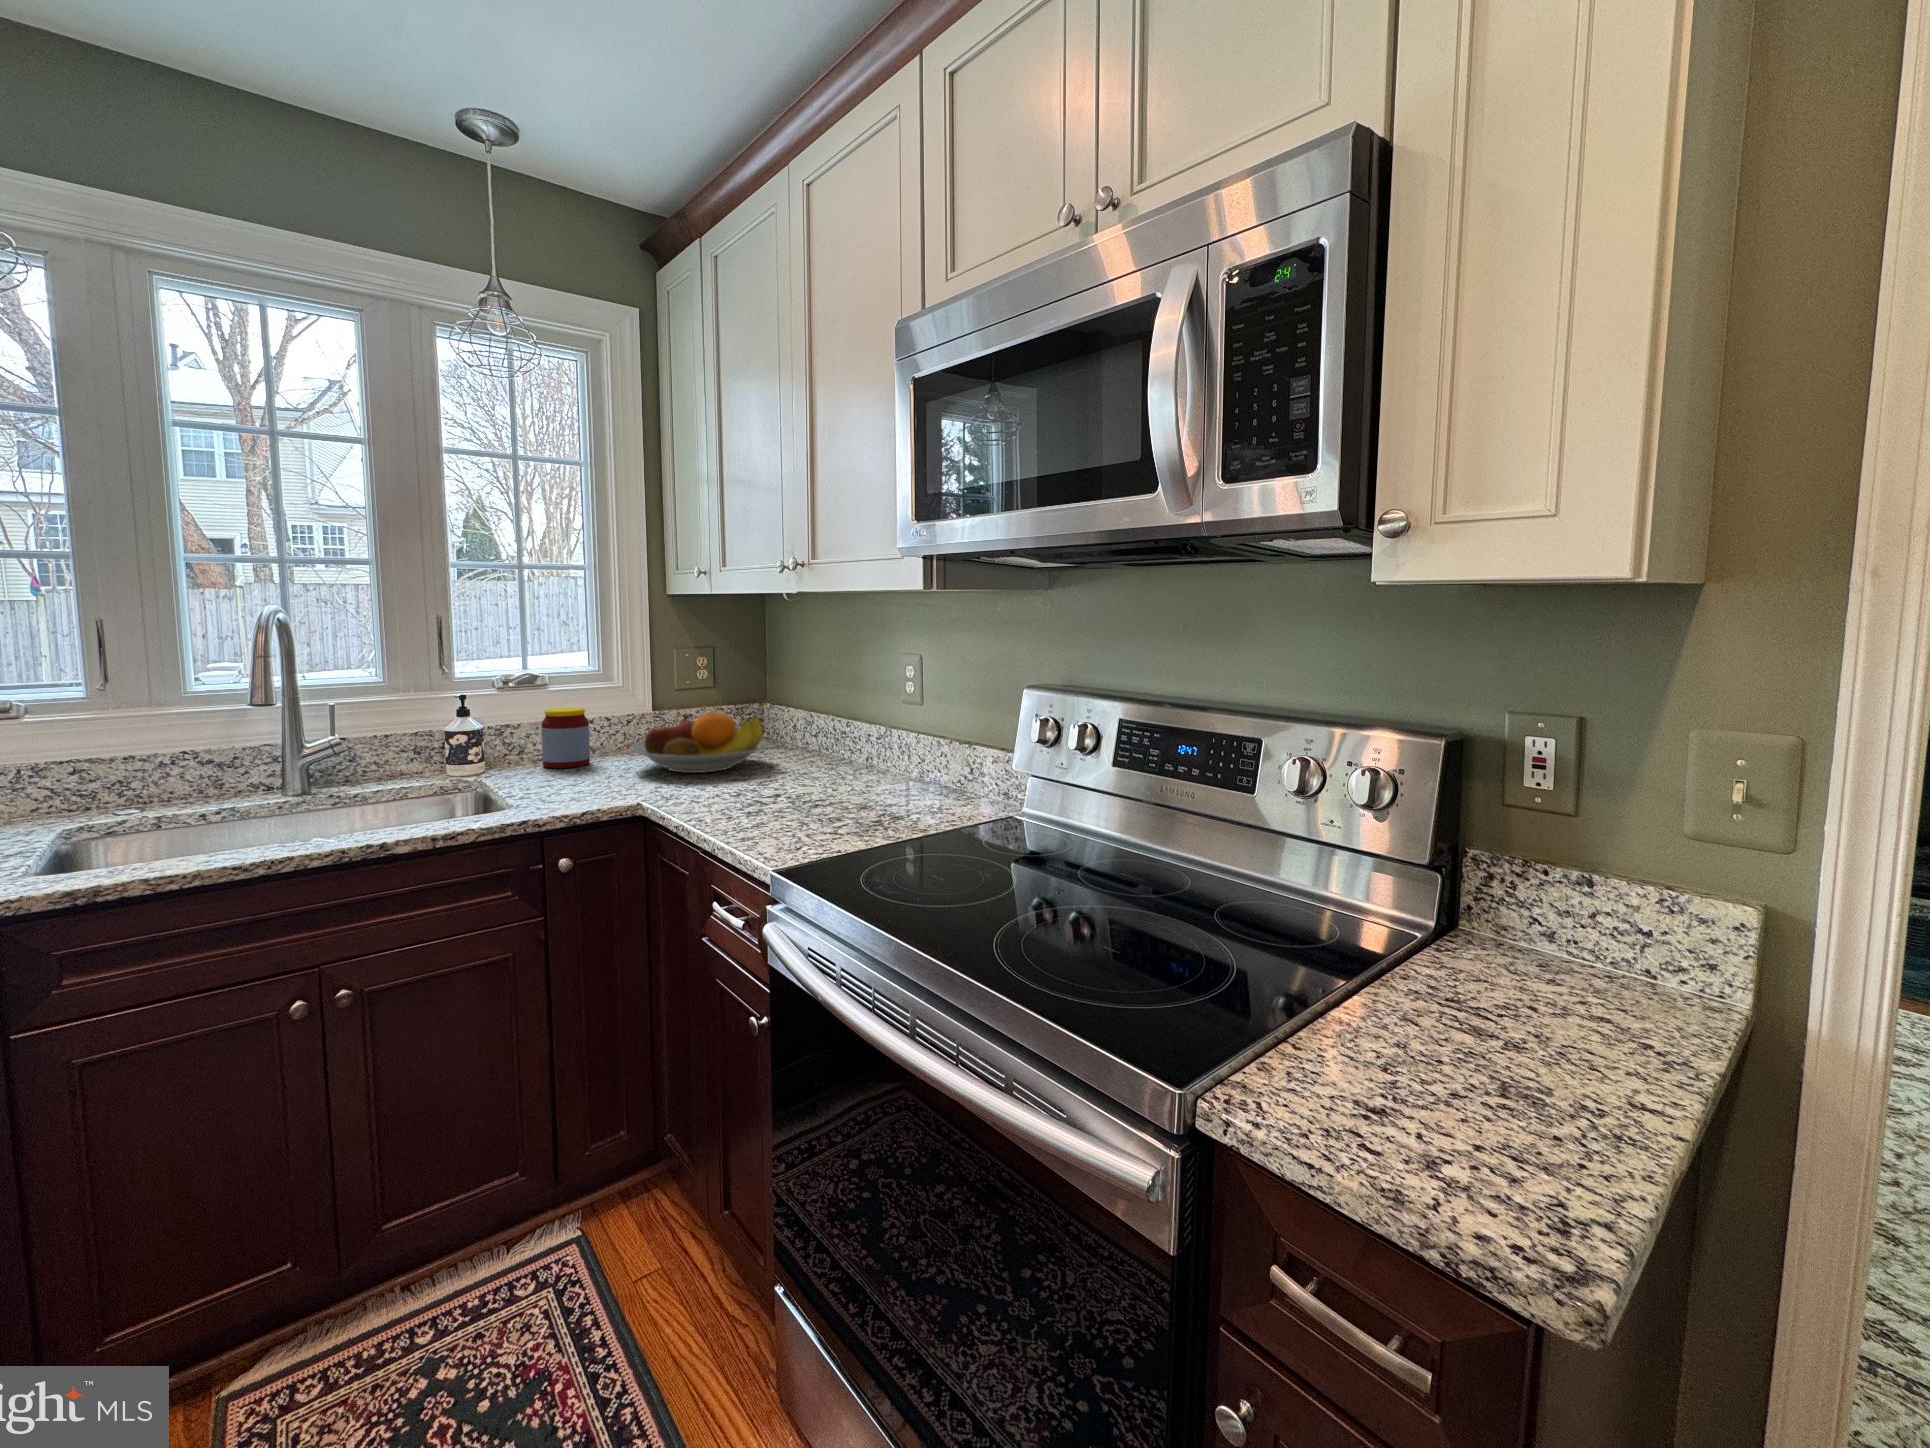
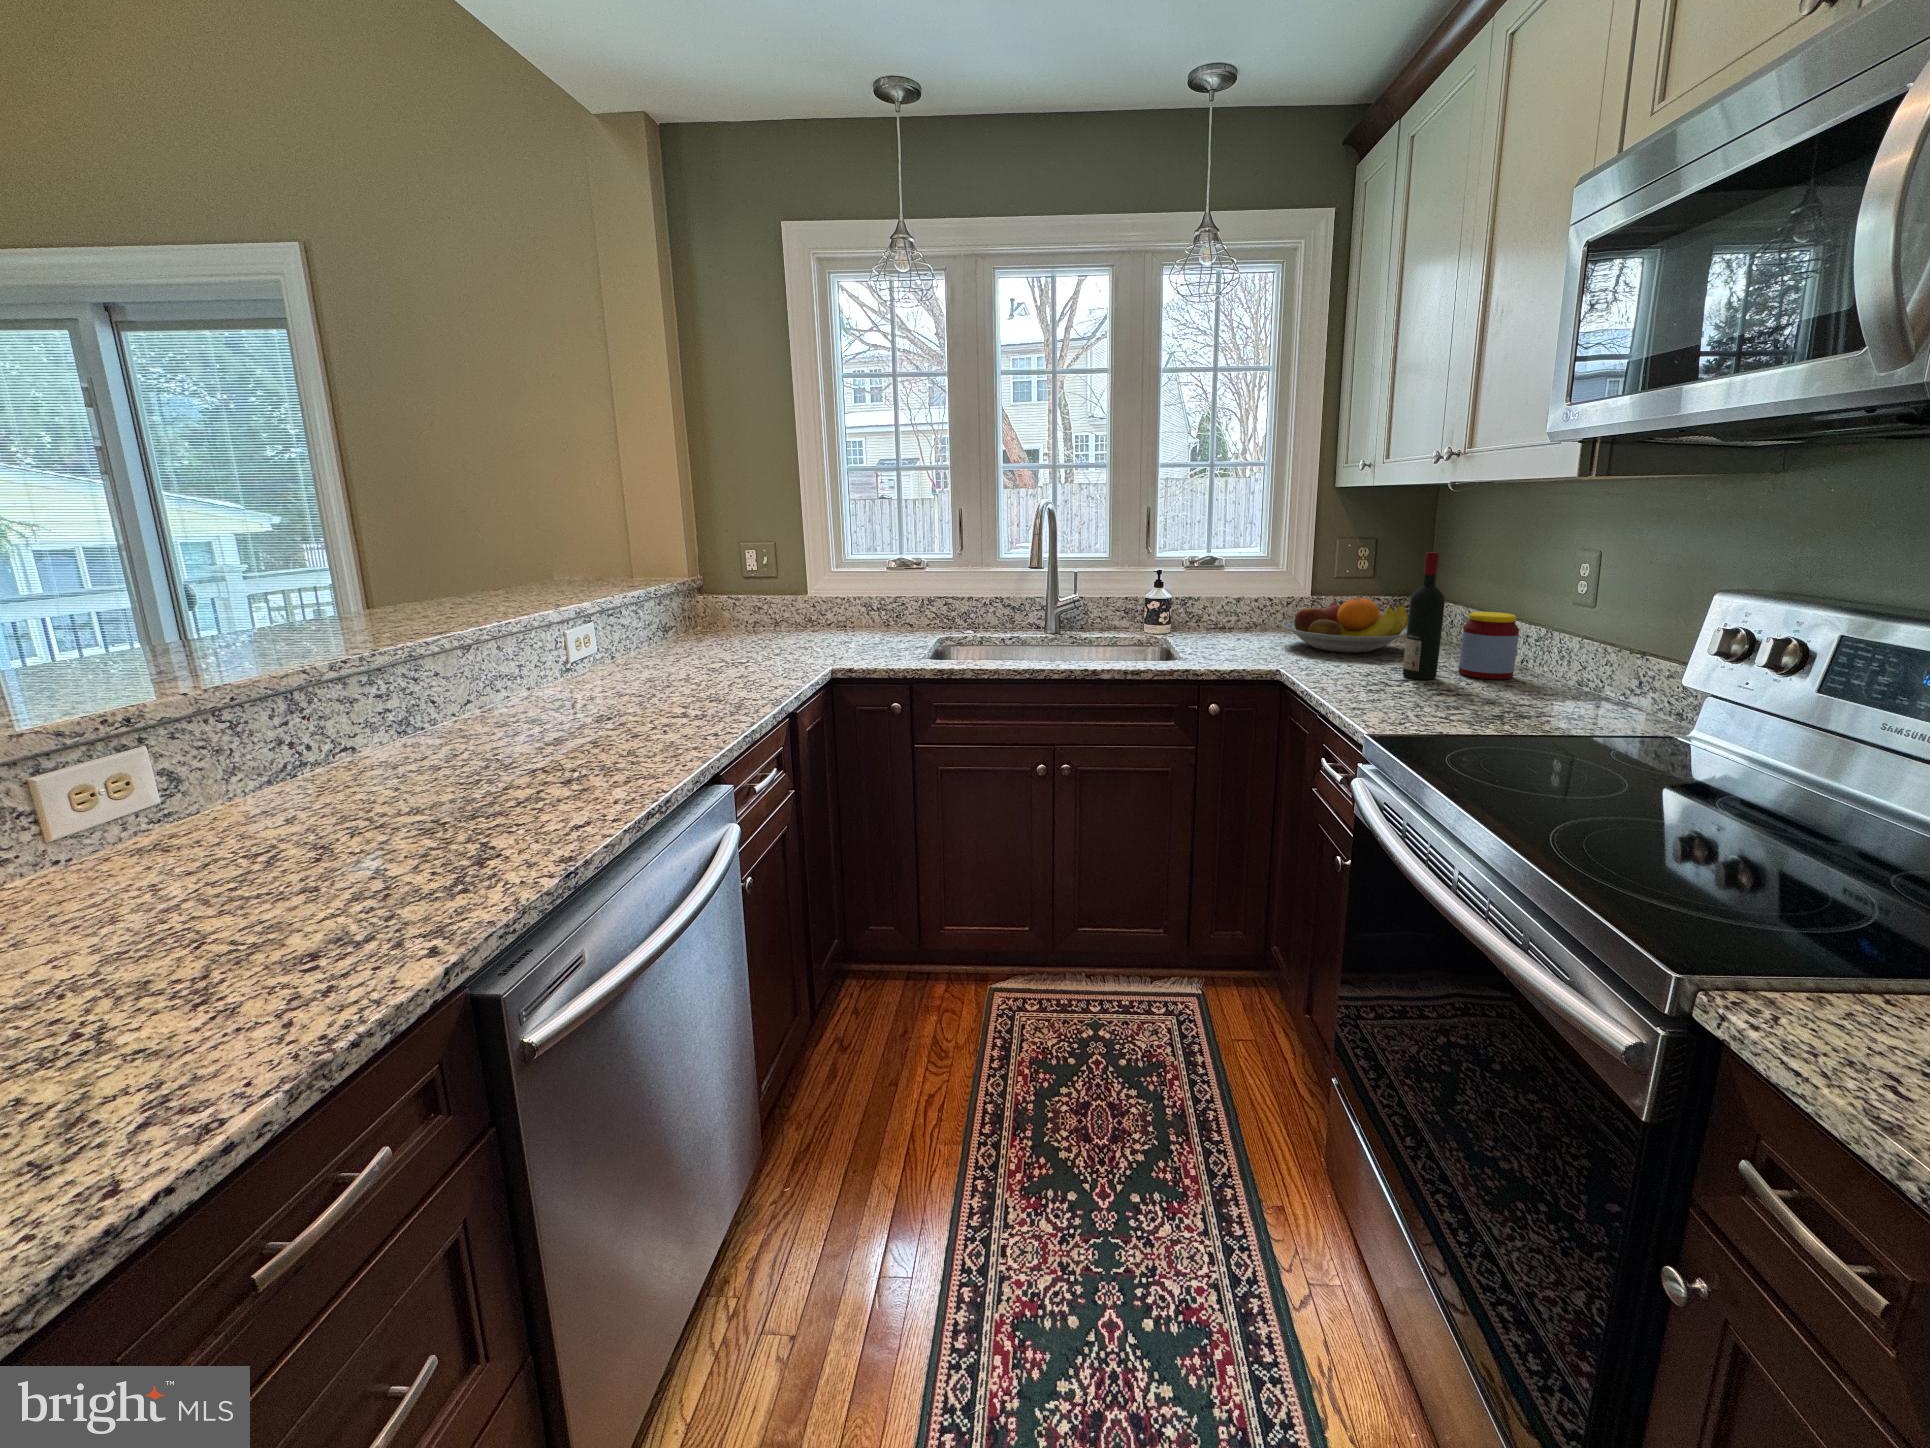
wine bottle: none [771,663,804,794] -> present [1403,552,1445,679]
jar: present [541,707,590,768] -> present [1458,612,1519,680]

